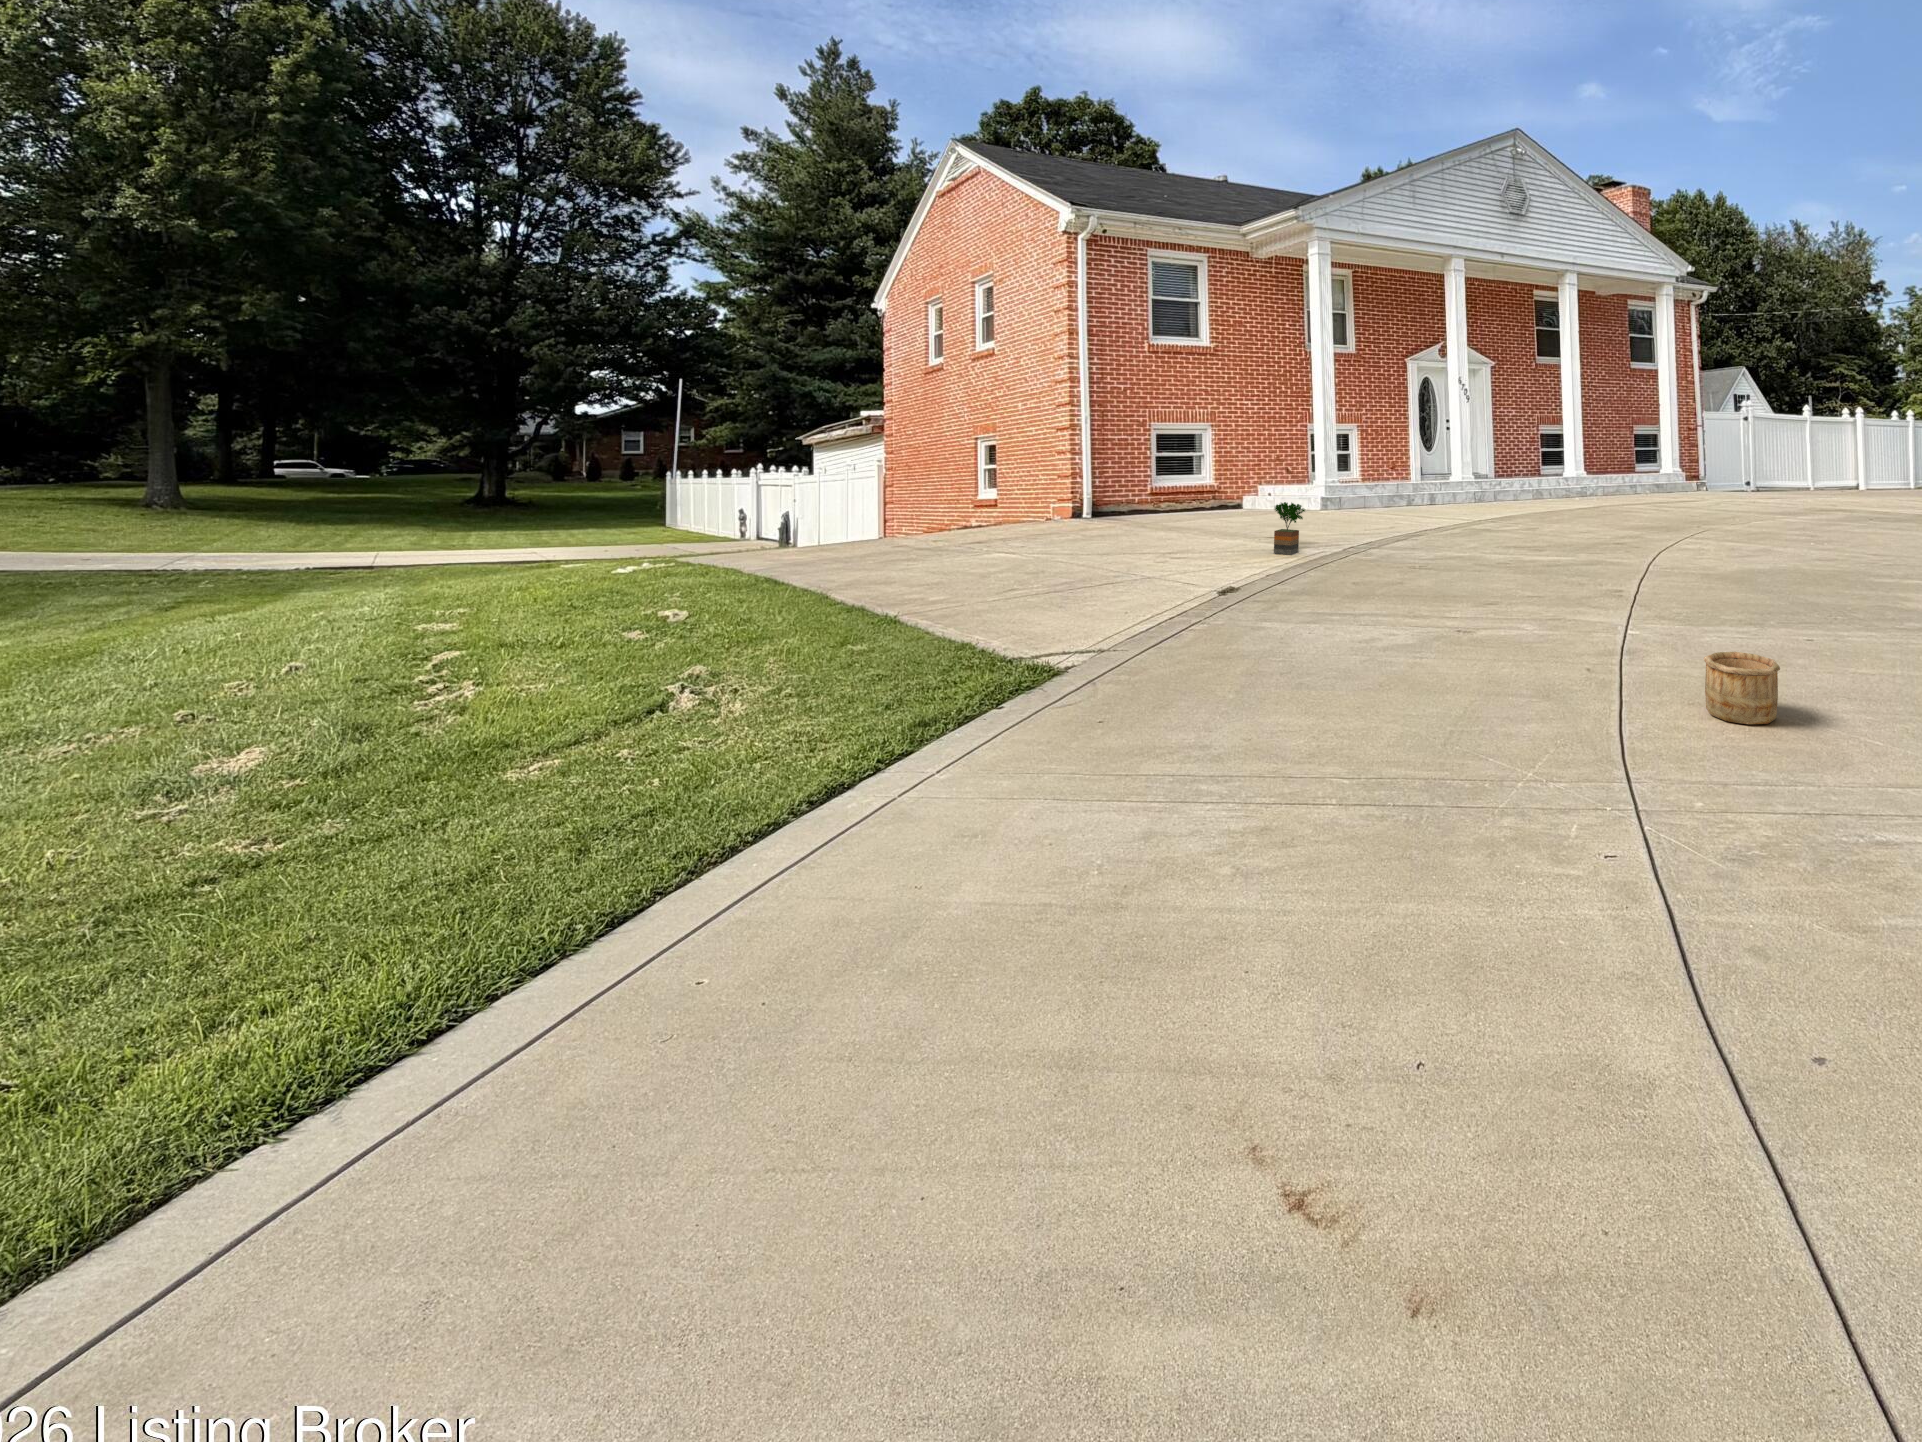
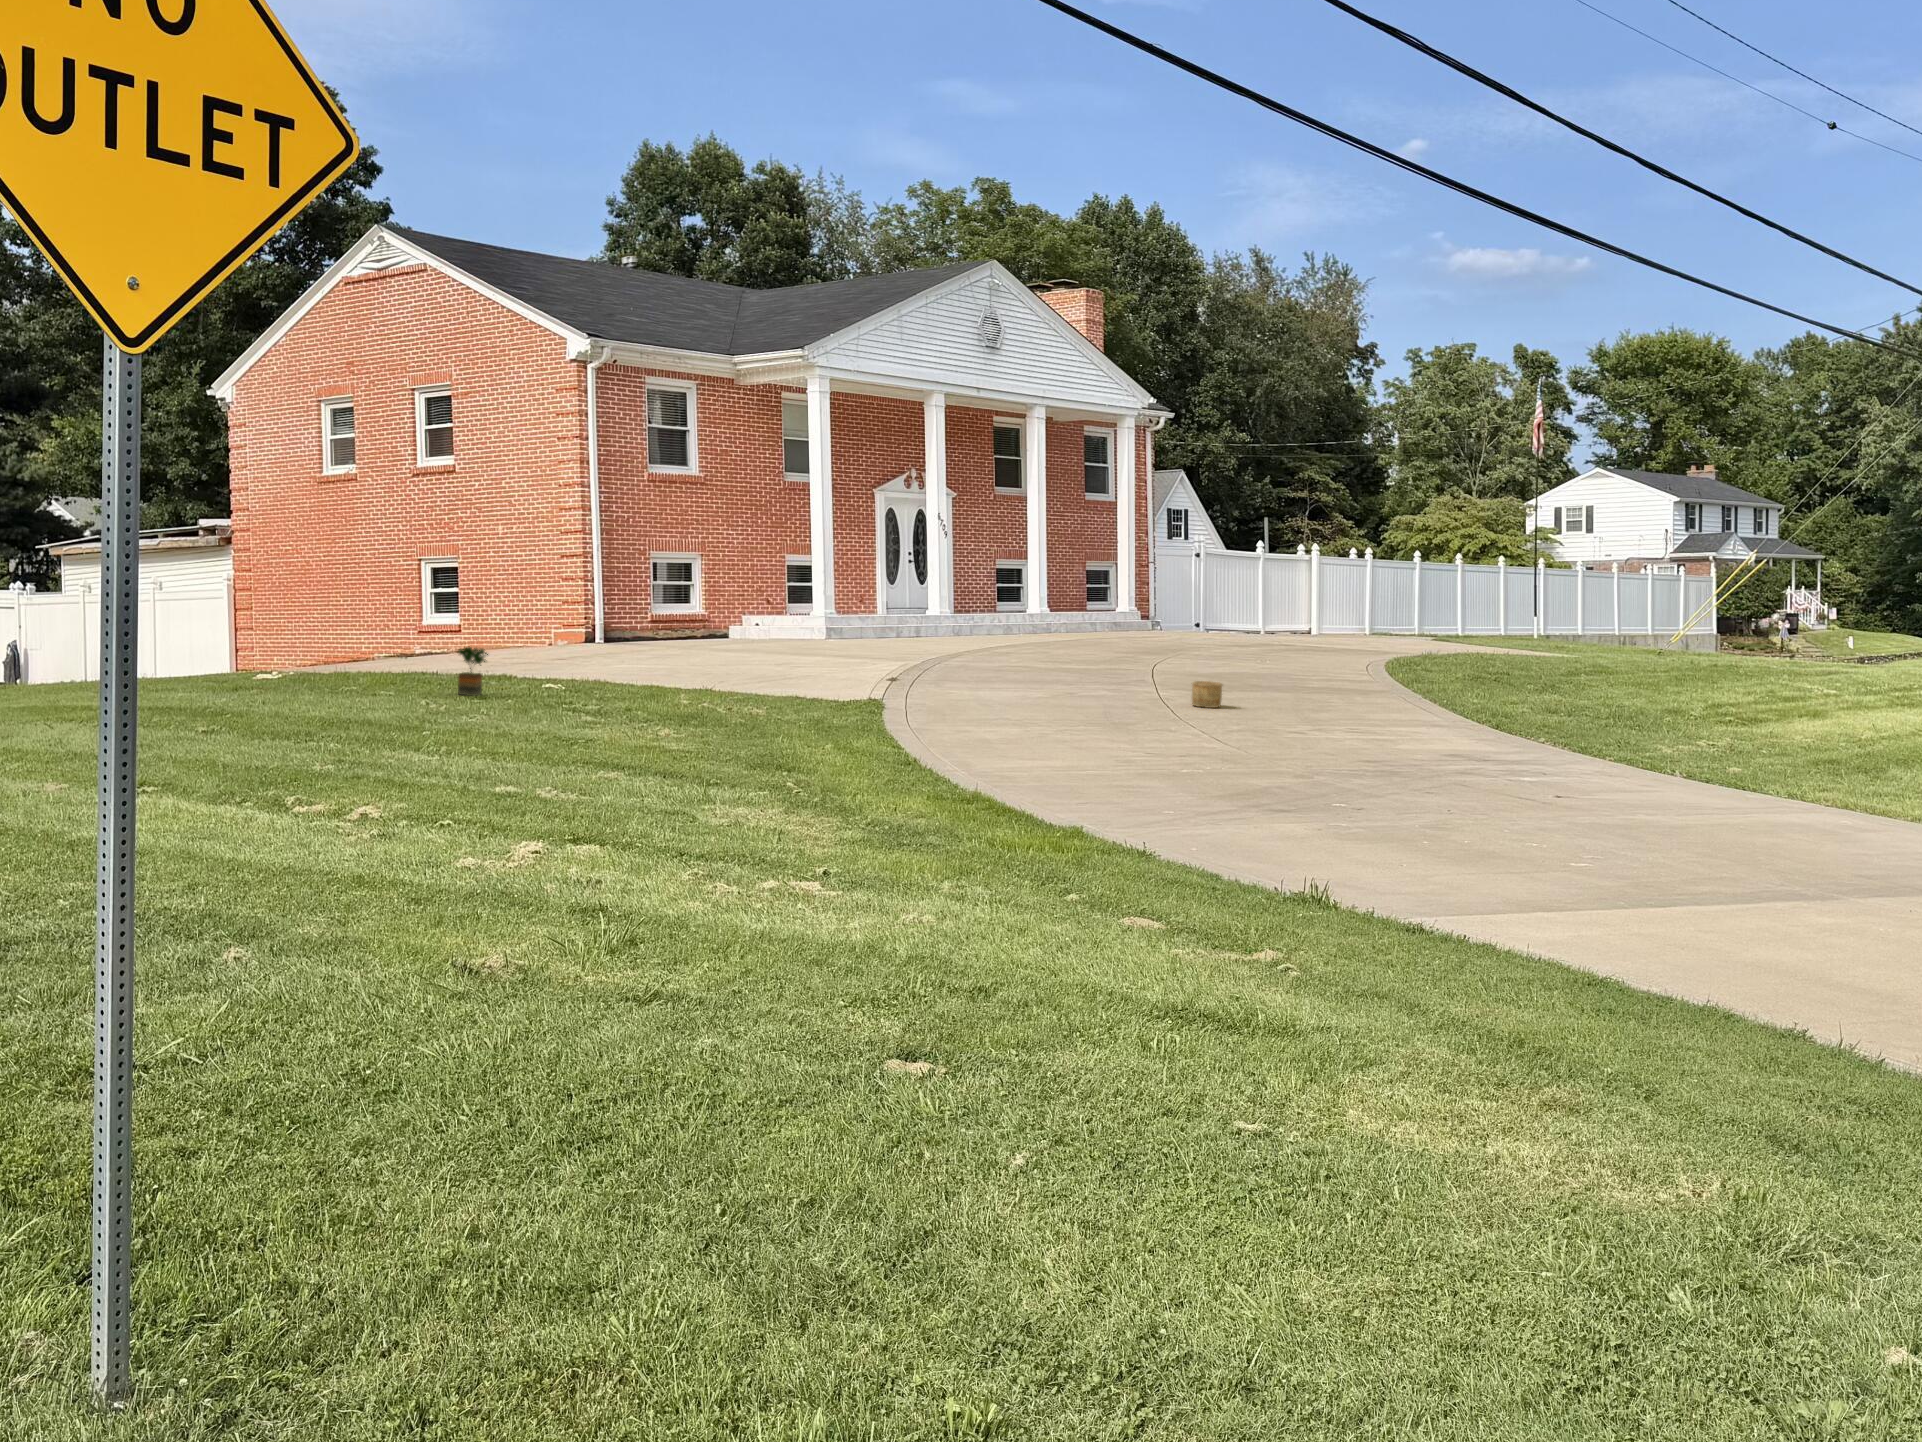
potted tree: present [1274,502,1305,555] -> present [458,647,488,696]

